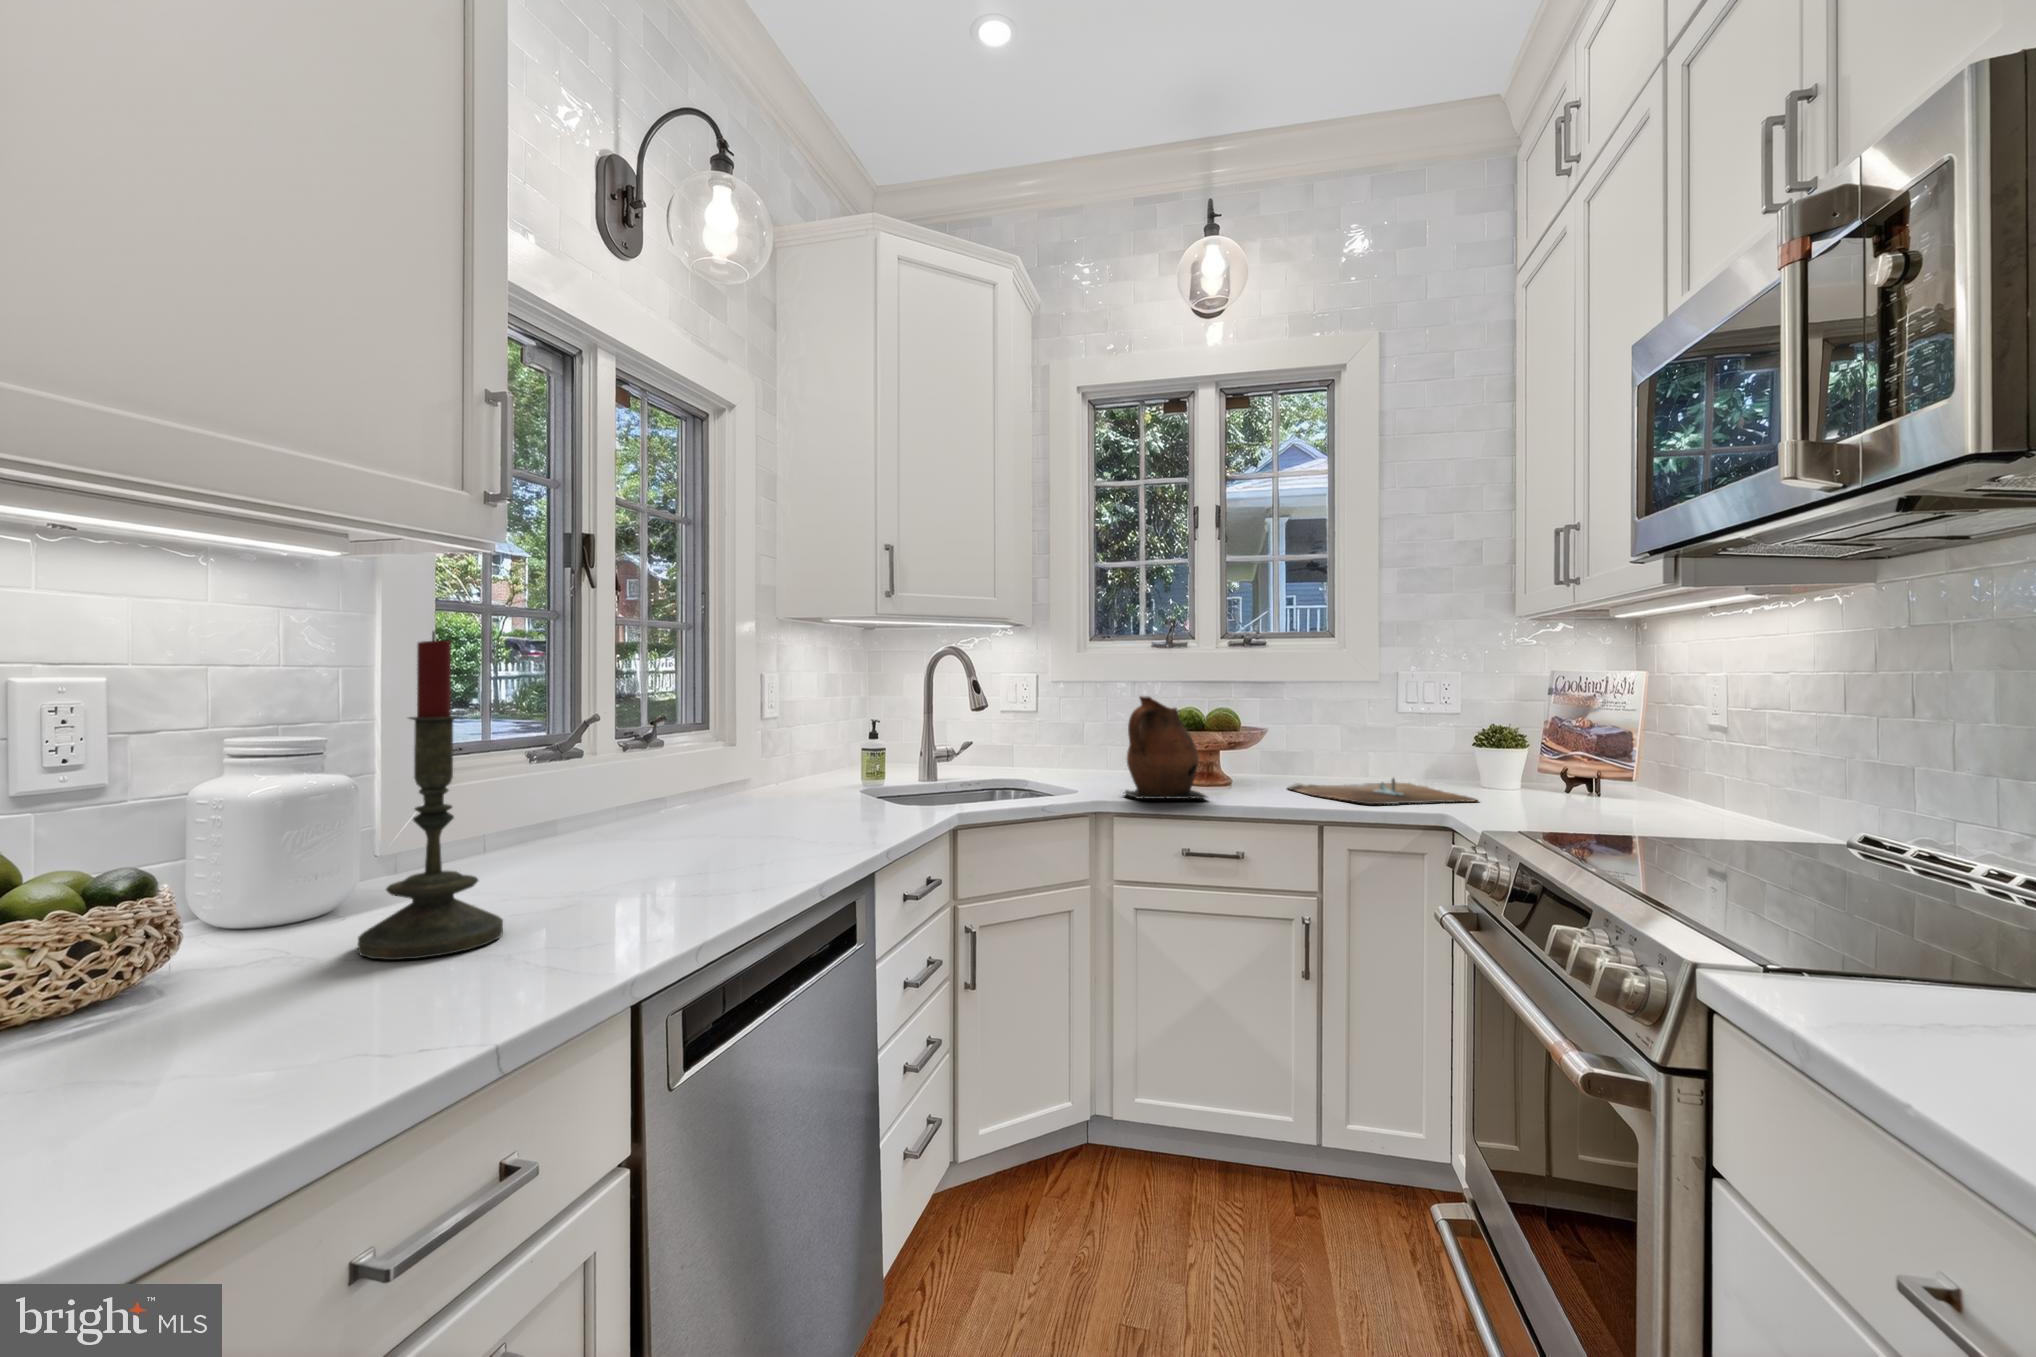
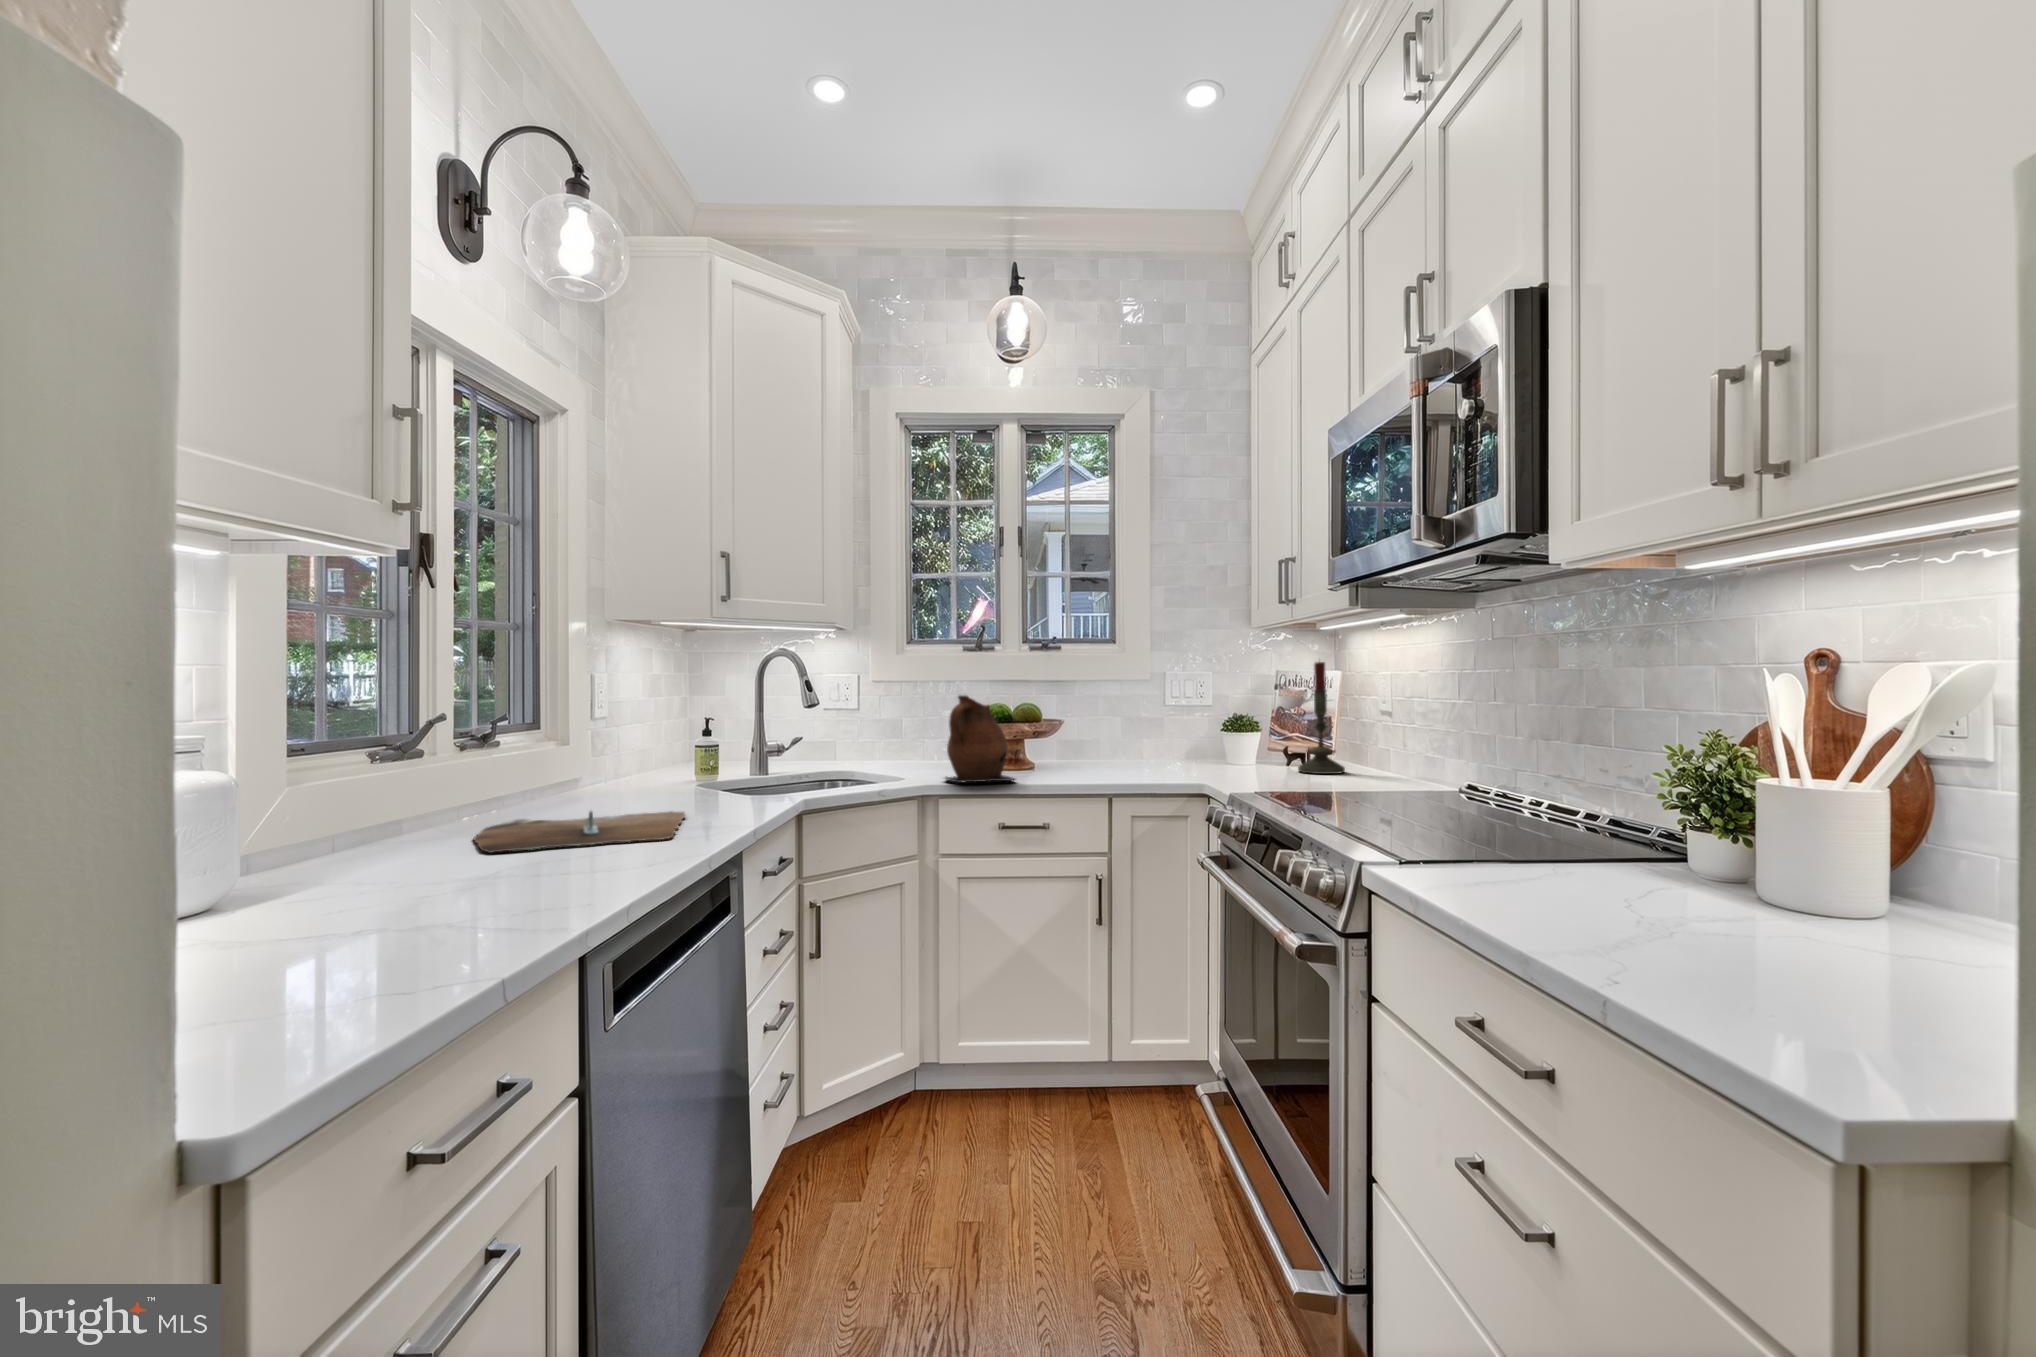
candle: present [358,631,503,960] -> present [1298,662,1345,774]
cutting board: present [1288,778,1477,804] -> present [474,811,685,853]

